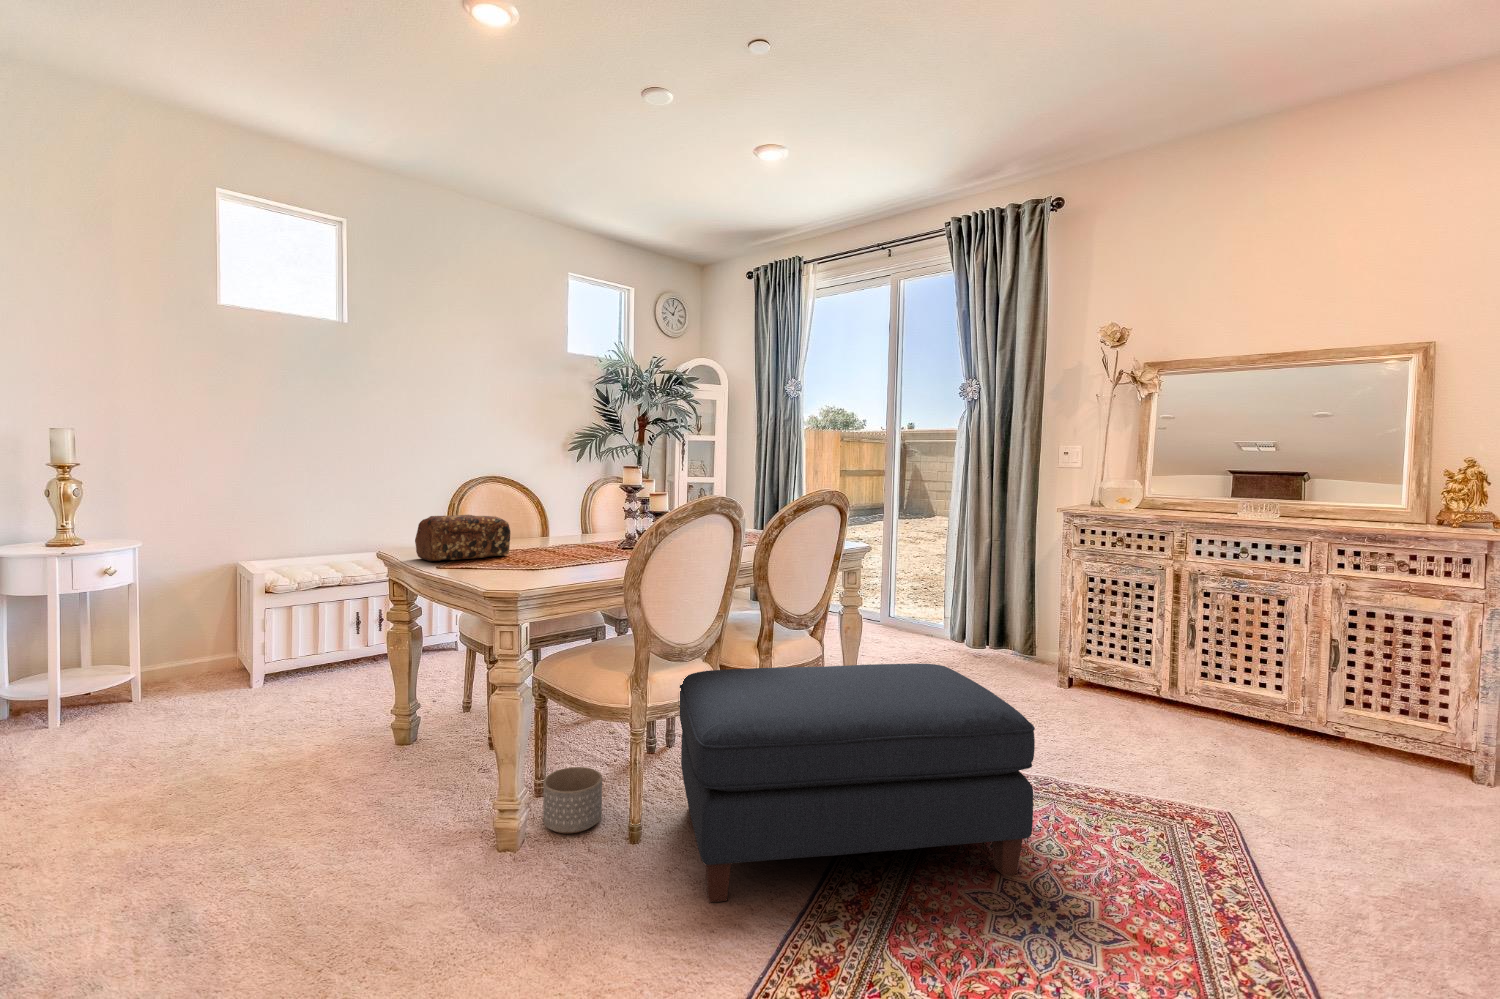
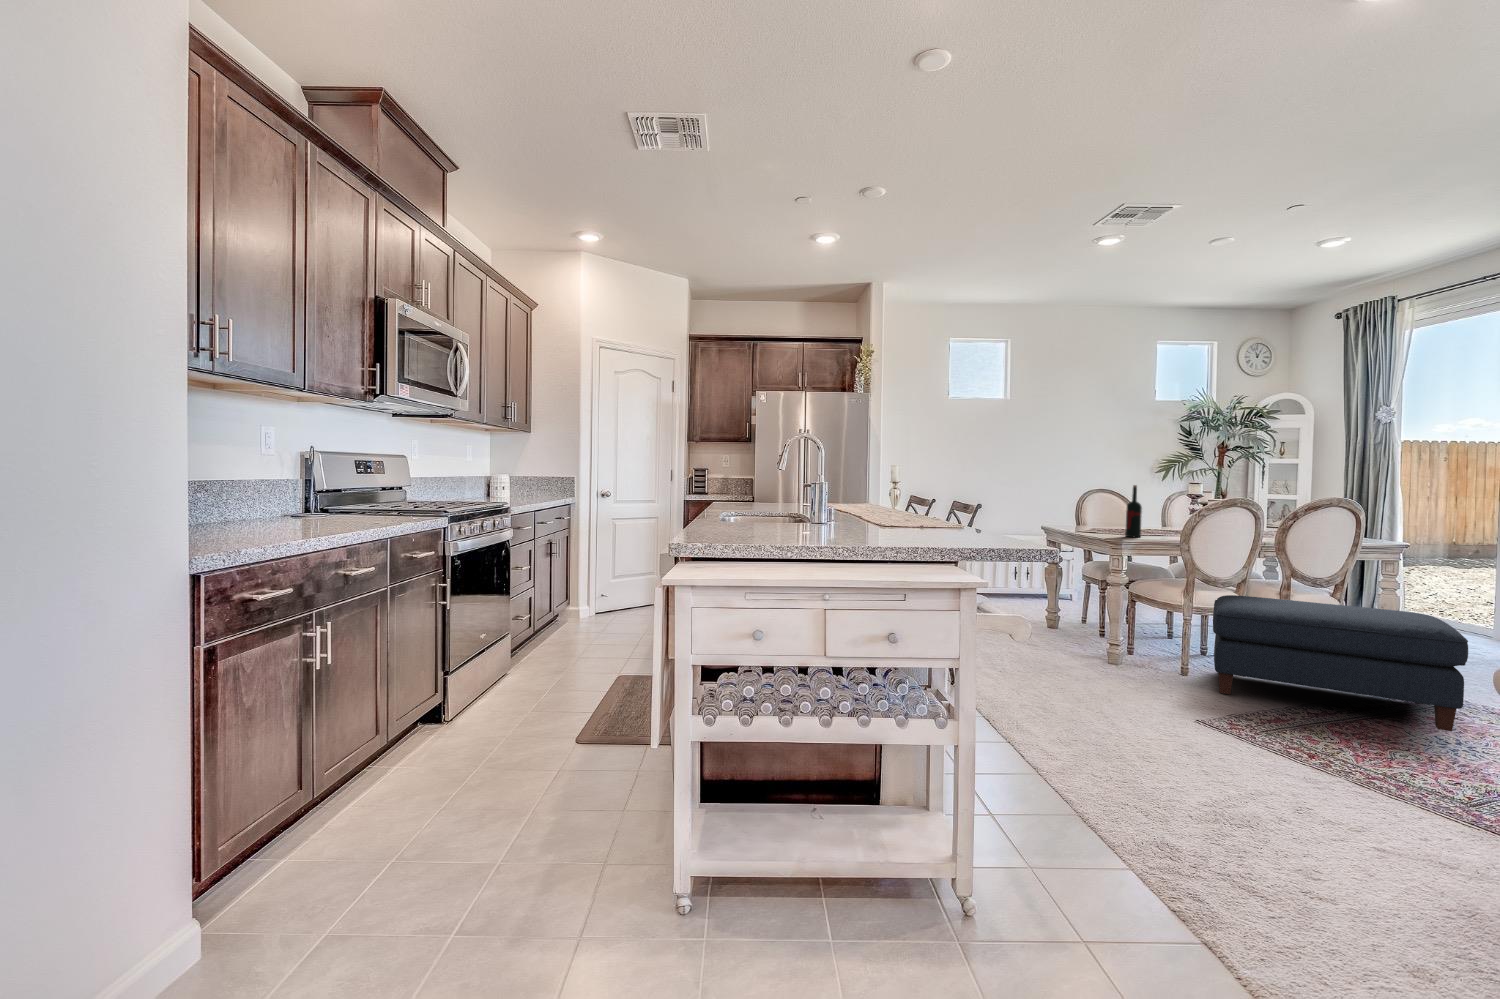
wine bottle: none [526,474,554,579] -> present [1125,485,1142,537]
bread loaf: present [415,515,510,561] -> none [1063,507,1115,530]
planter: present [543,767,602,834] -> none [1131,637,1165,665]

